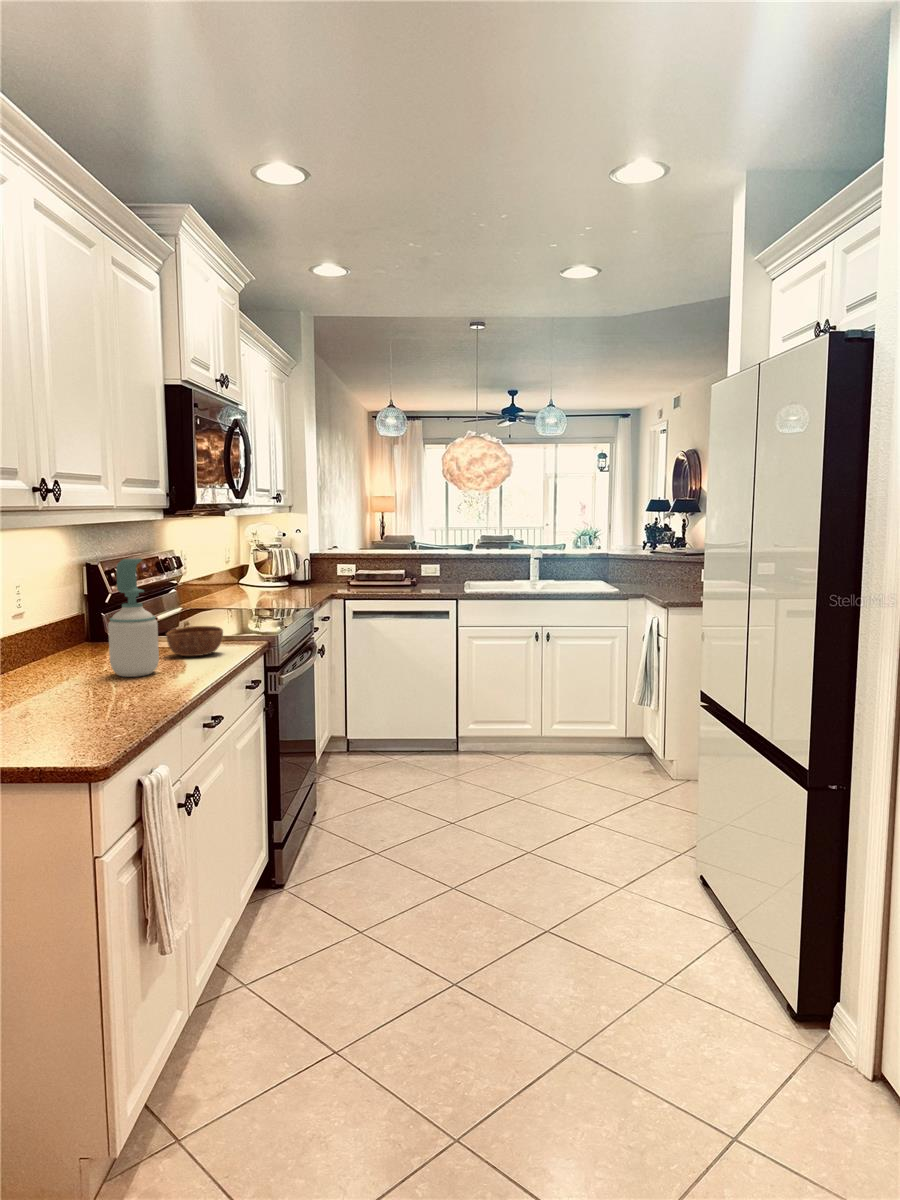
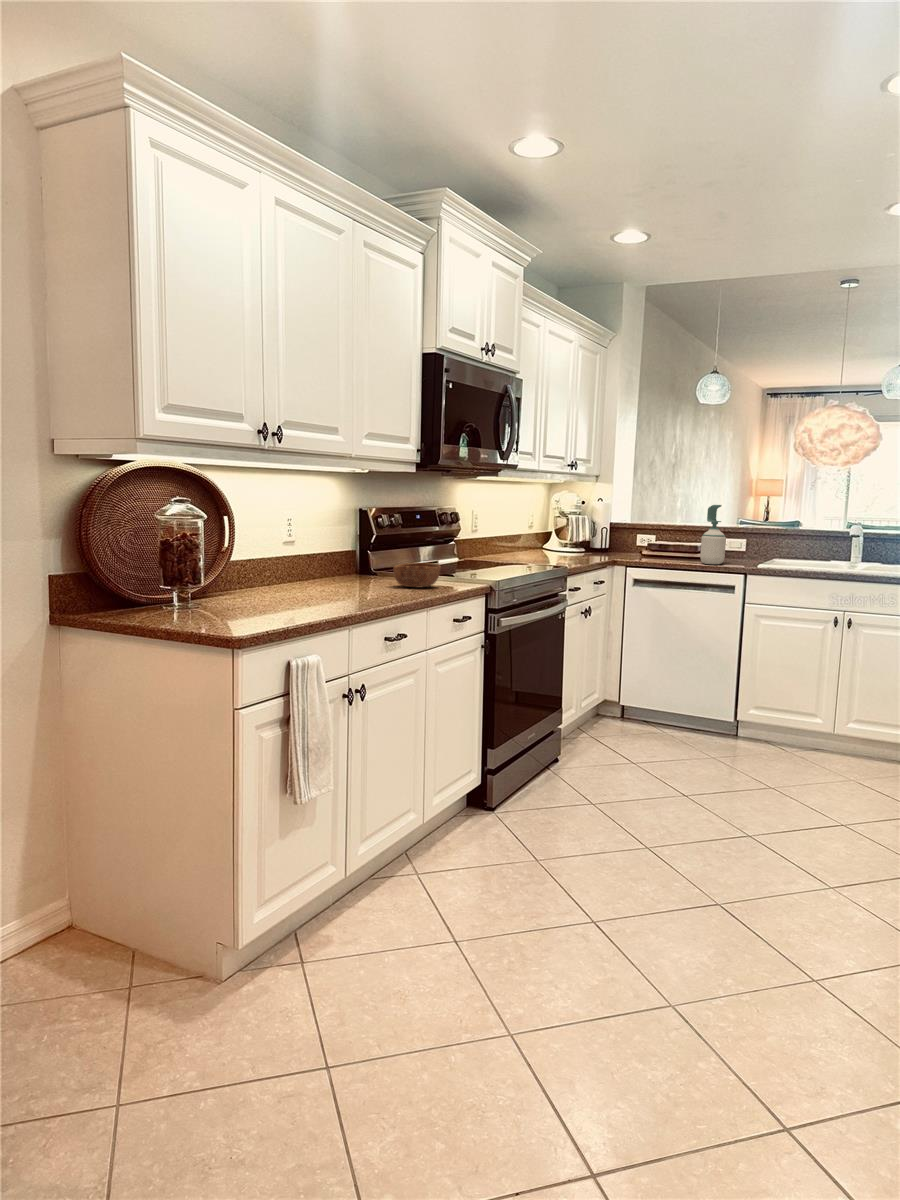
soap bottle: present [108,558,159,677] -> present [700,505,726,564]

